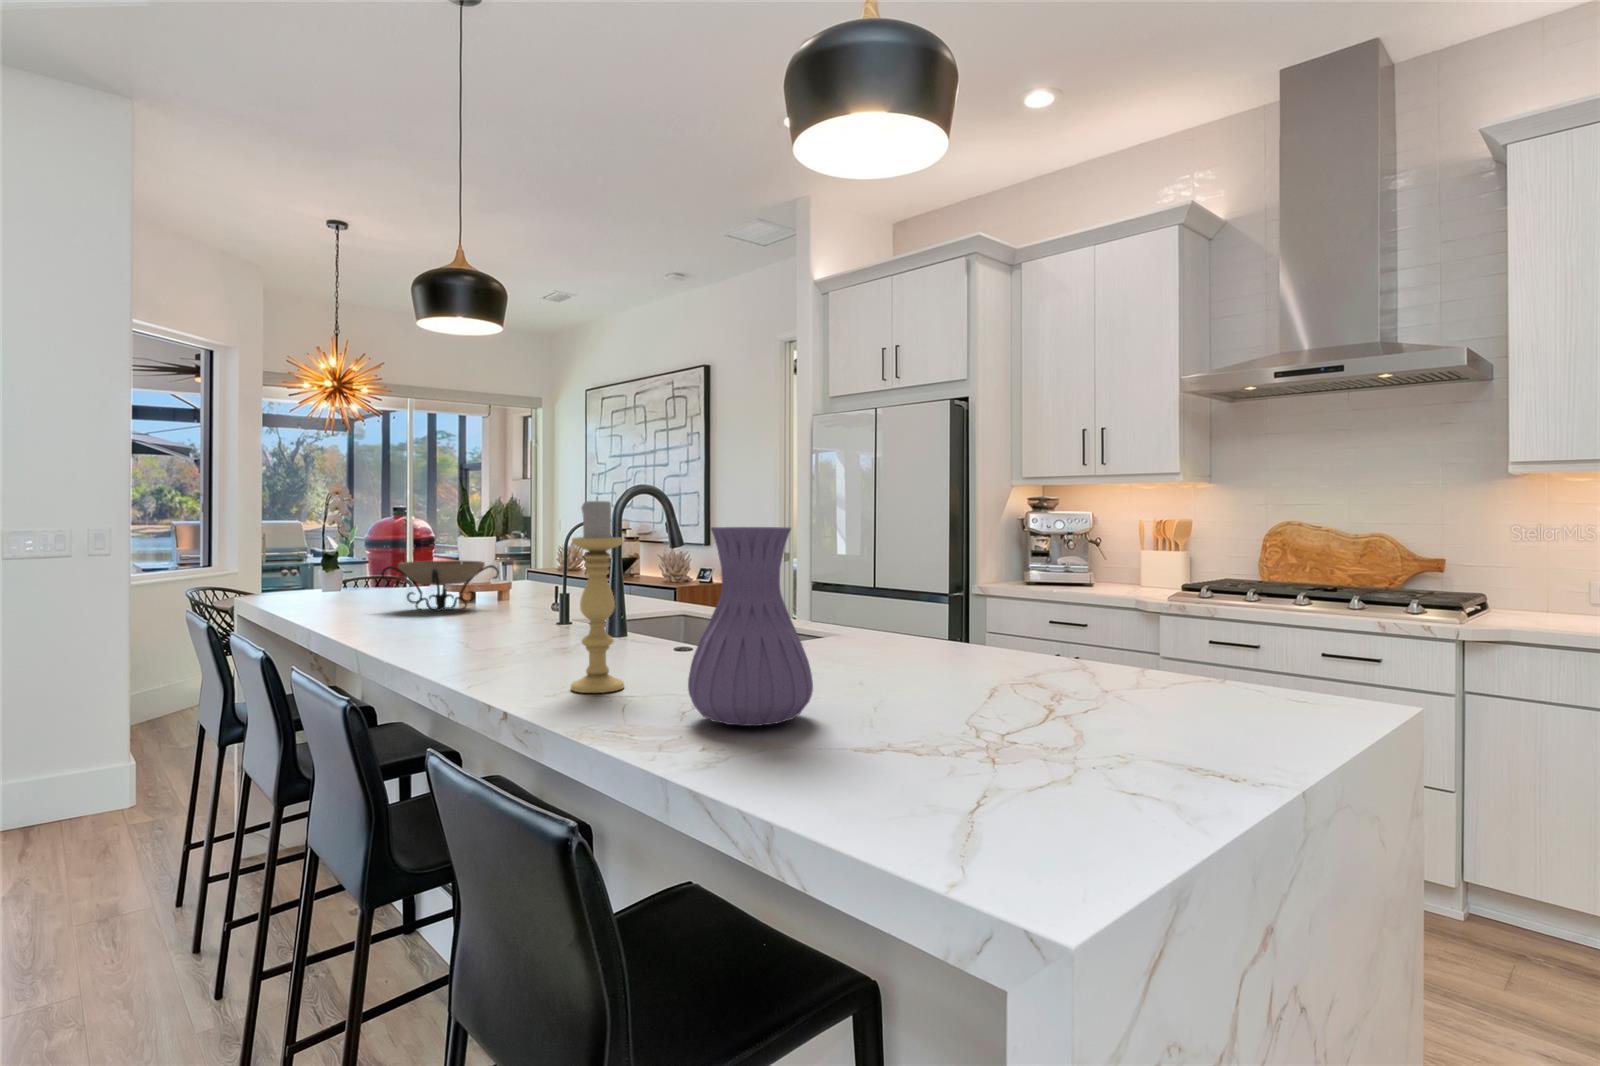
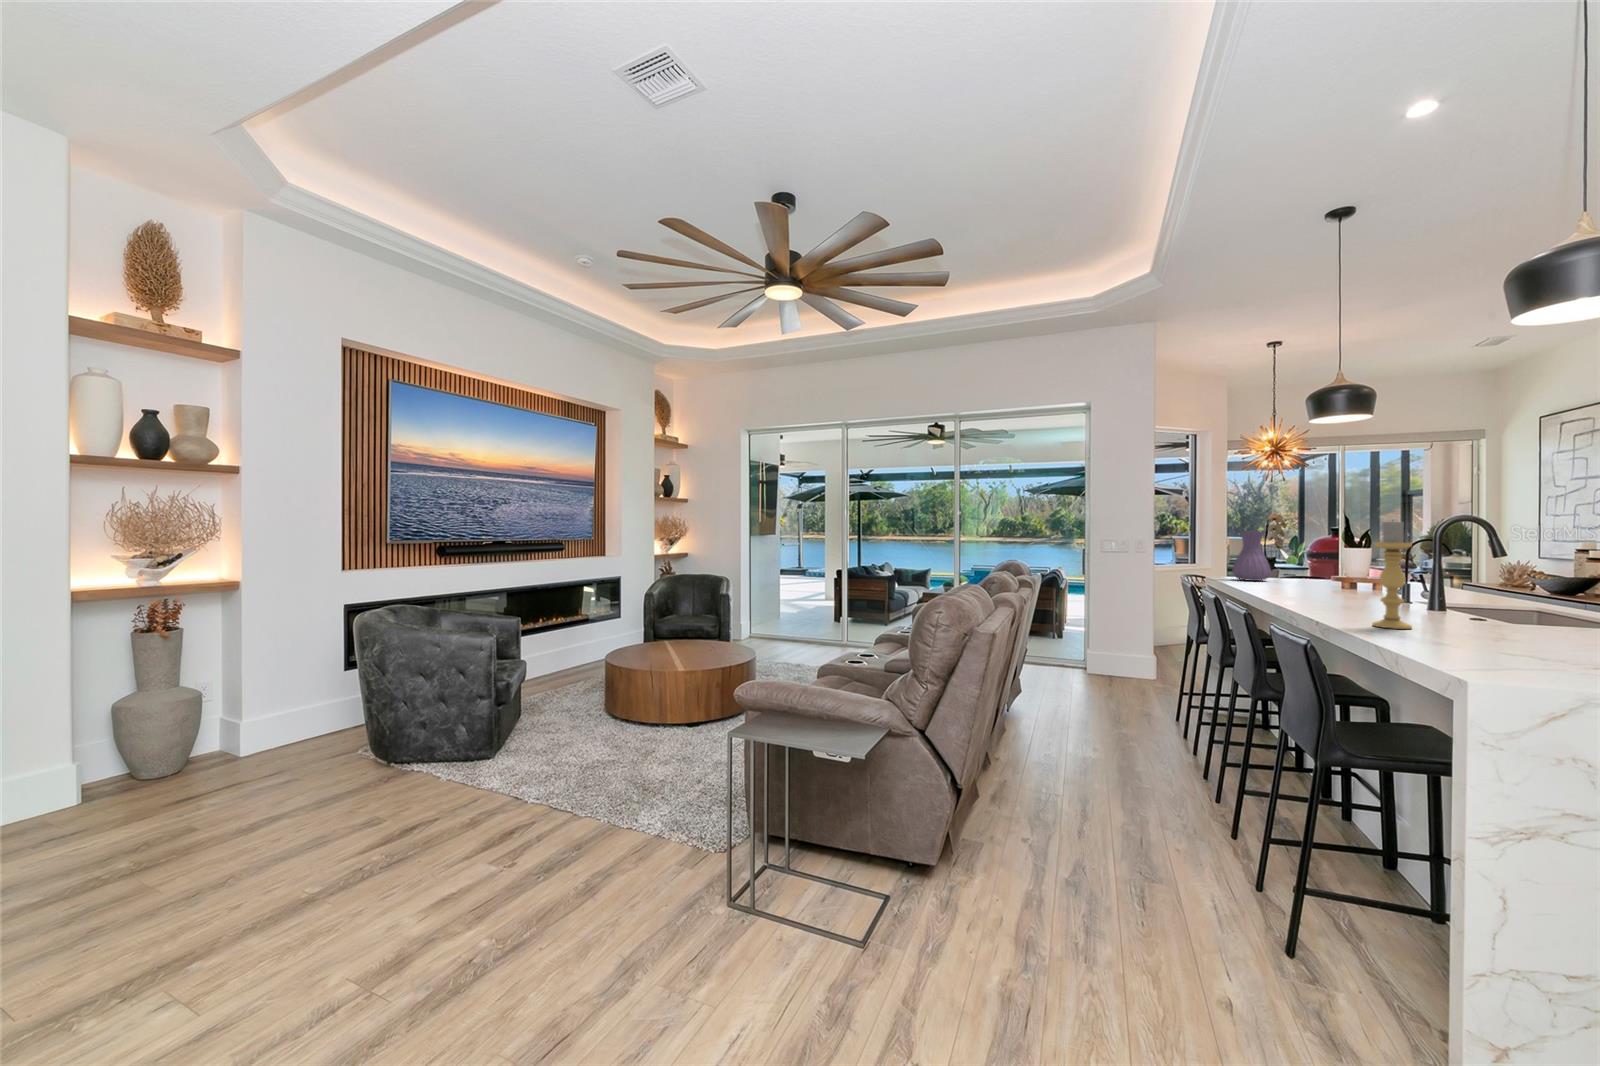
vase: present [688,527,813,726] -> present [1232,531,1271,581]
decorative bowl: present [382,561,499,611] -> none [1285,560,1373,591]

